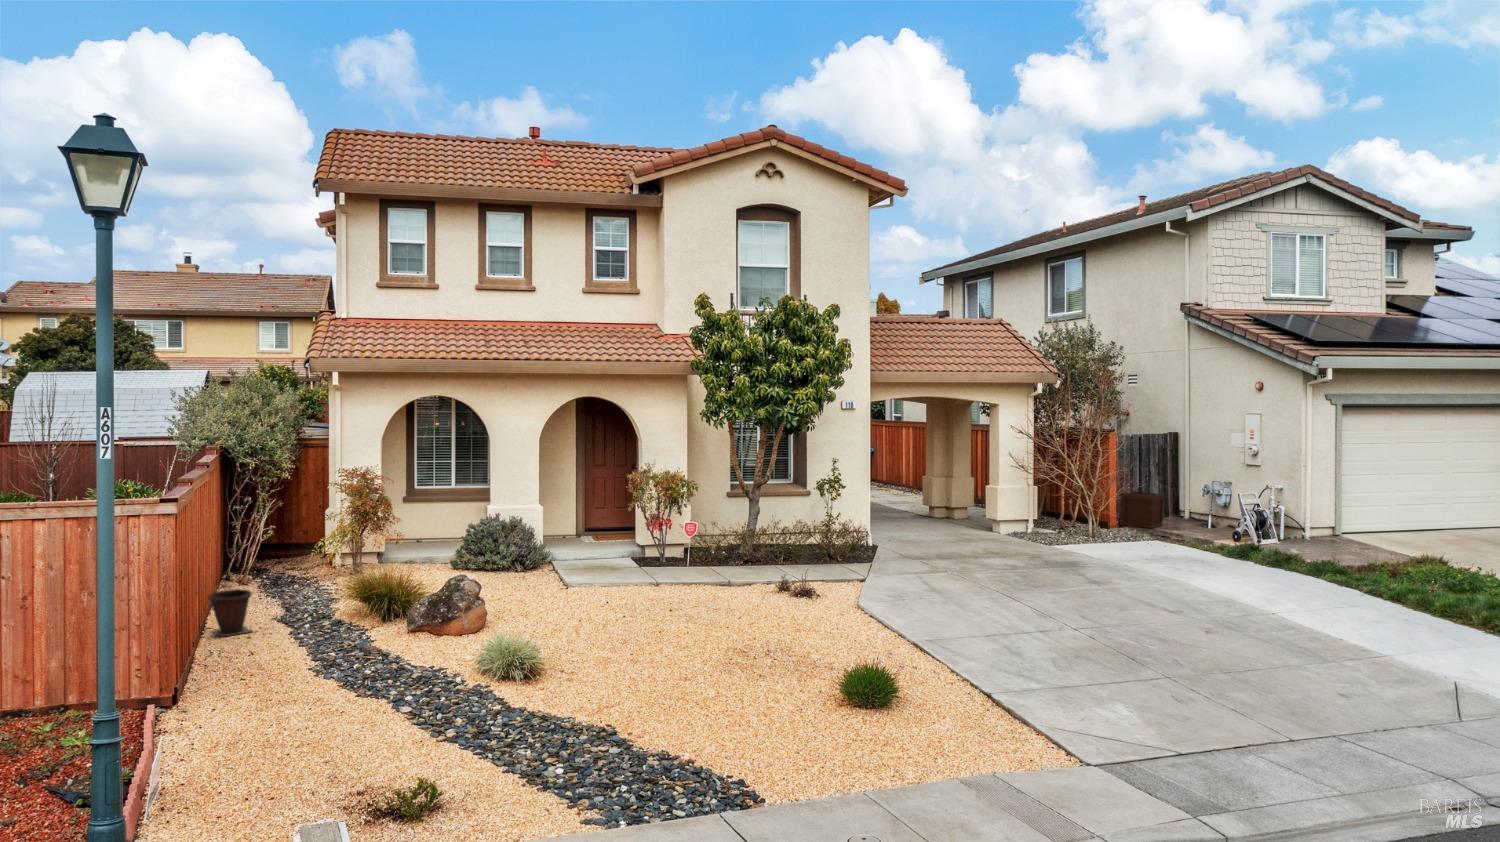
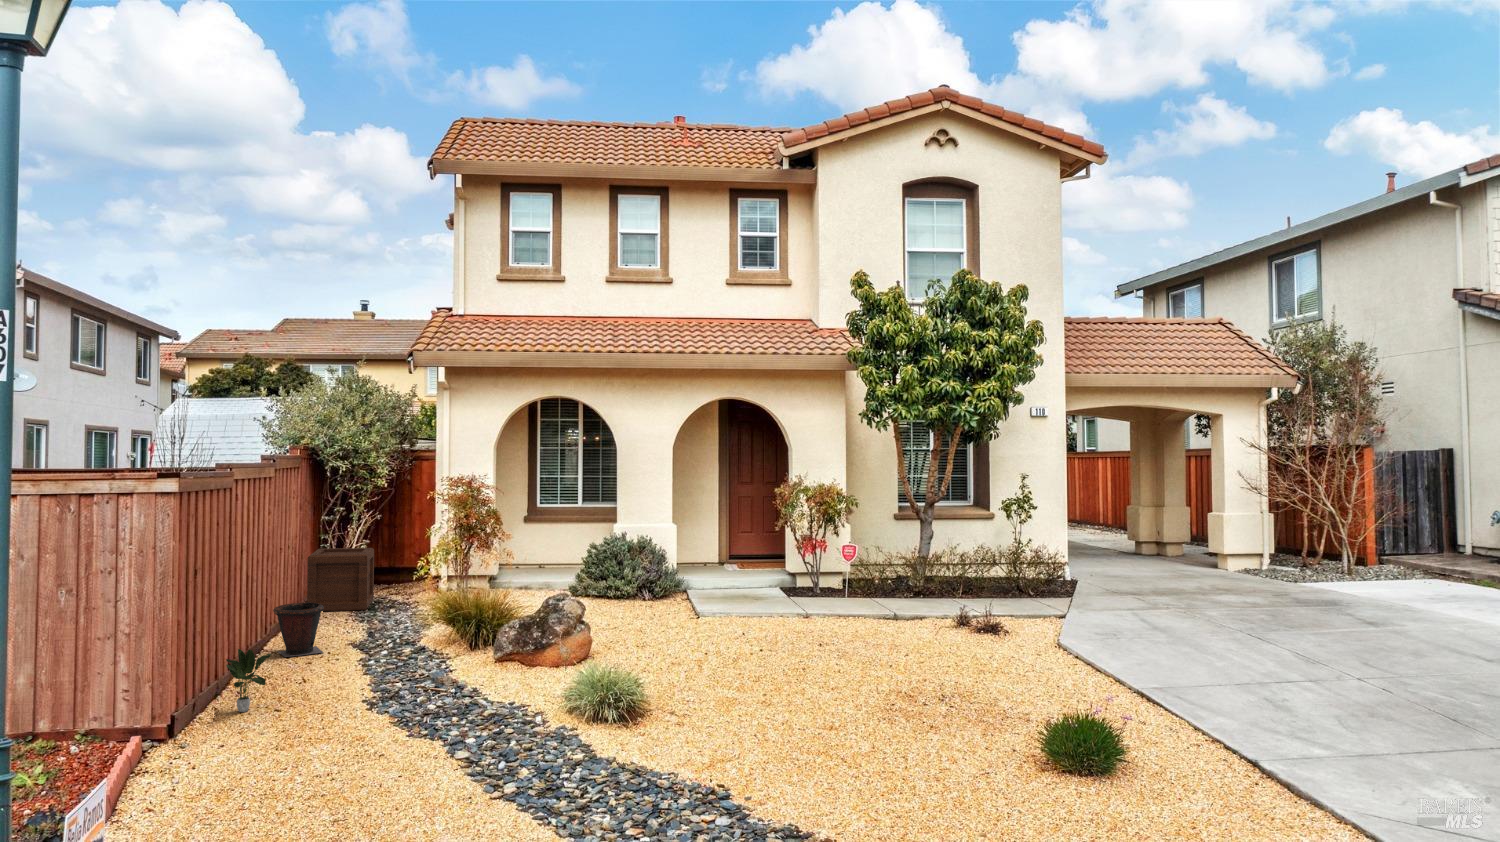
wooden crate: present [1120,492,1164,528] -> present [307,548,374,611]
potted plant: none [193,635,231,685] -> present [226,649,271,712]

